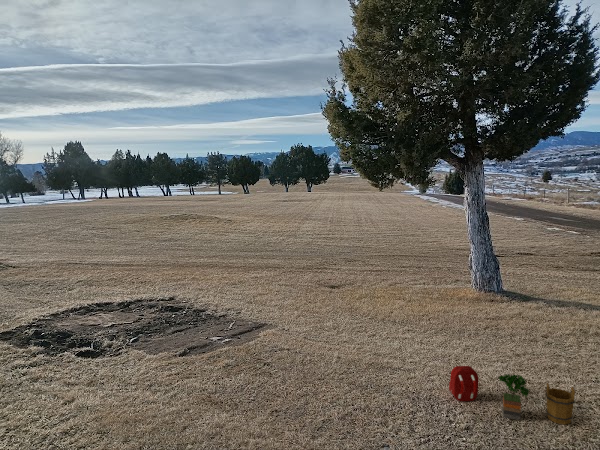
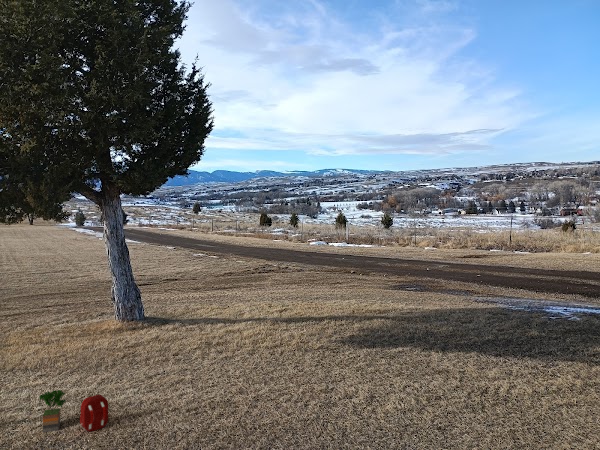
potted tree: present [499,374,529,420] -> present [39,390,66,432]
bucket: present [545,383,575,425] -> none [165,389,188,423]

